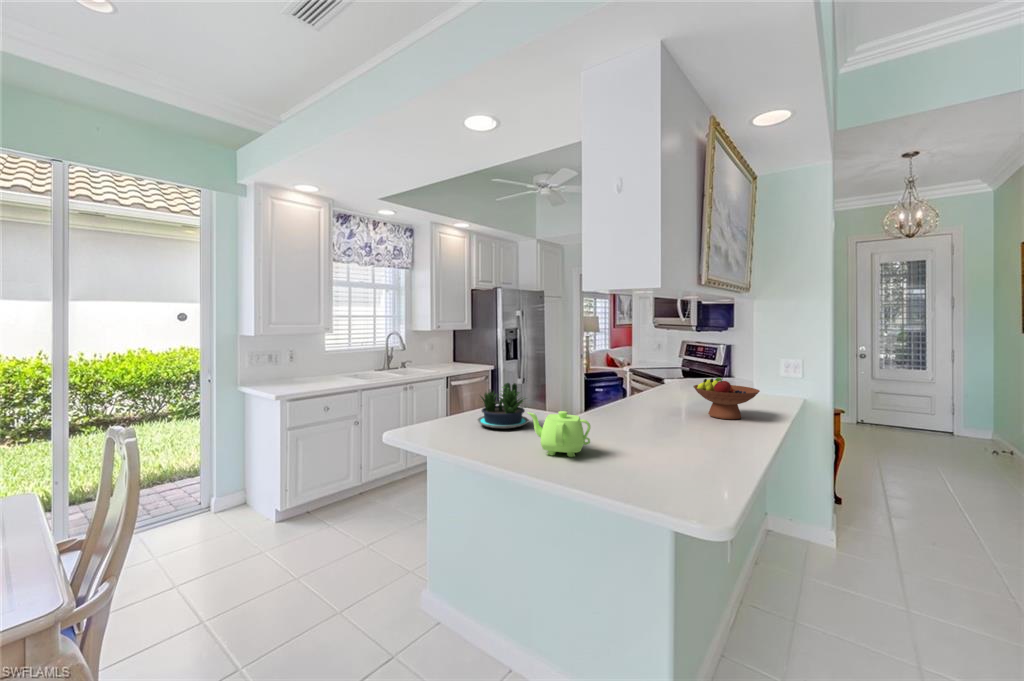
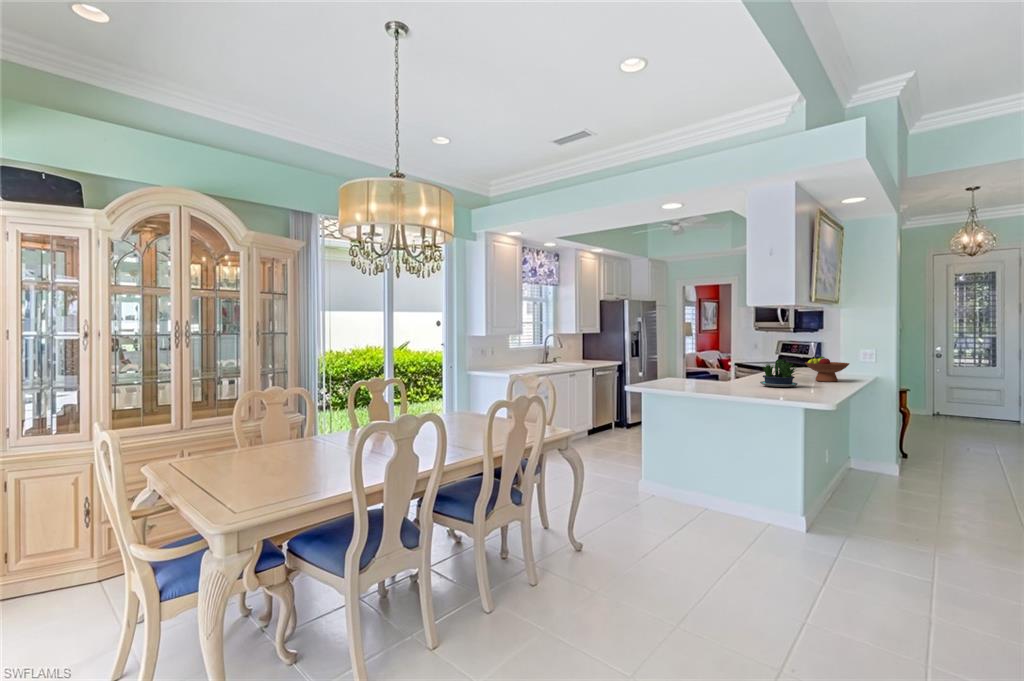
potted plant: present [477,383,529,428] -> present [760,359,798,387]
teapot: present [528,411,590,457] -> none [718,369,756,392]

